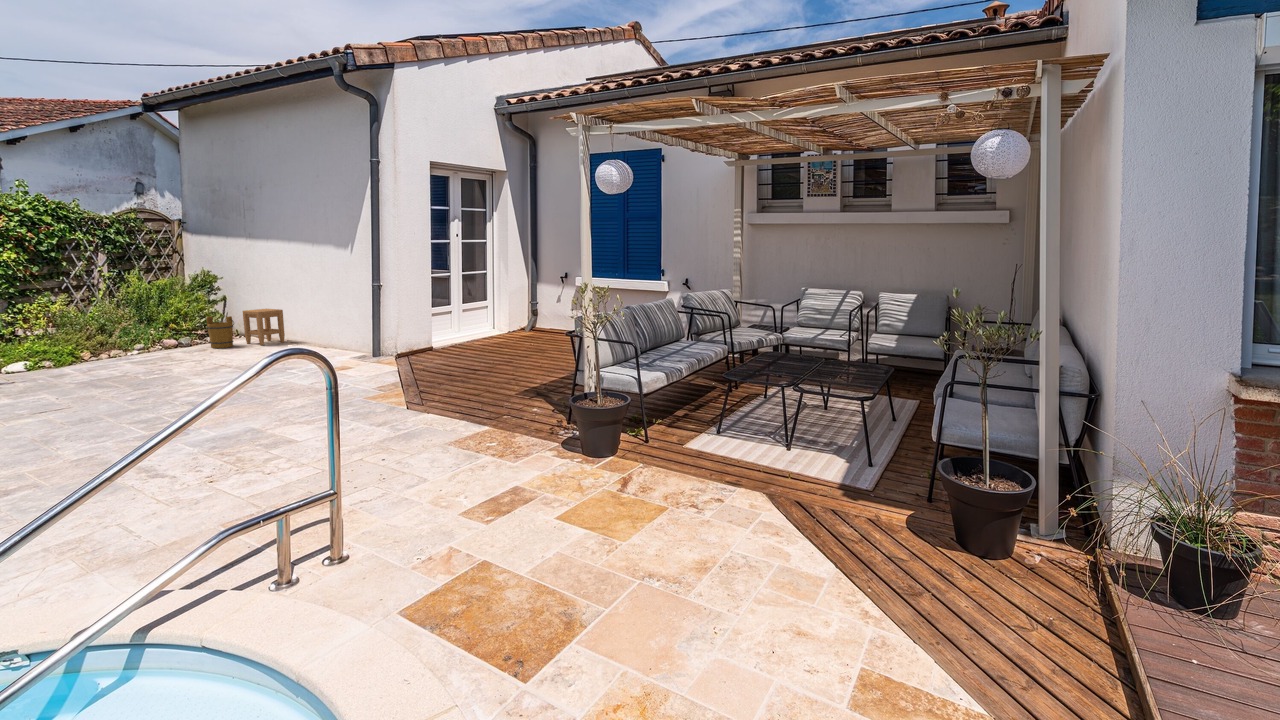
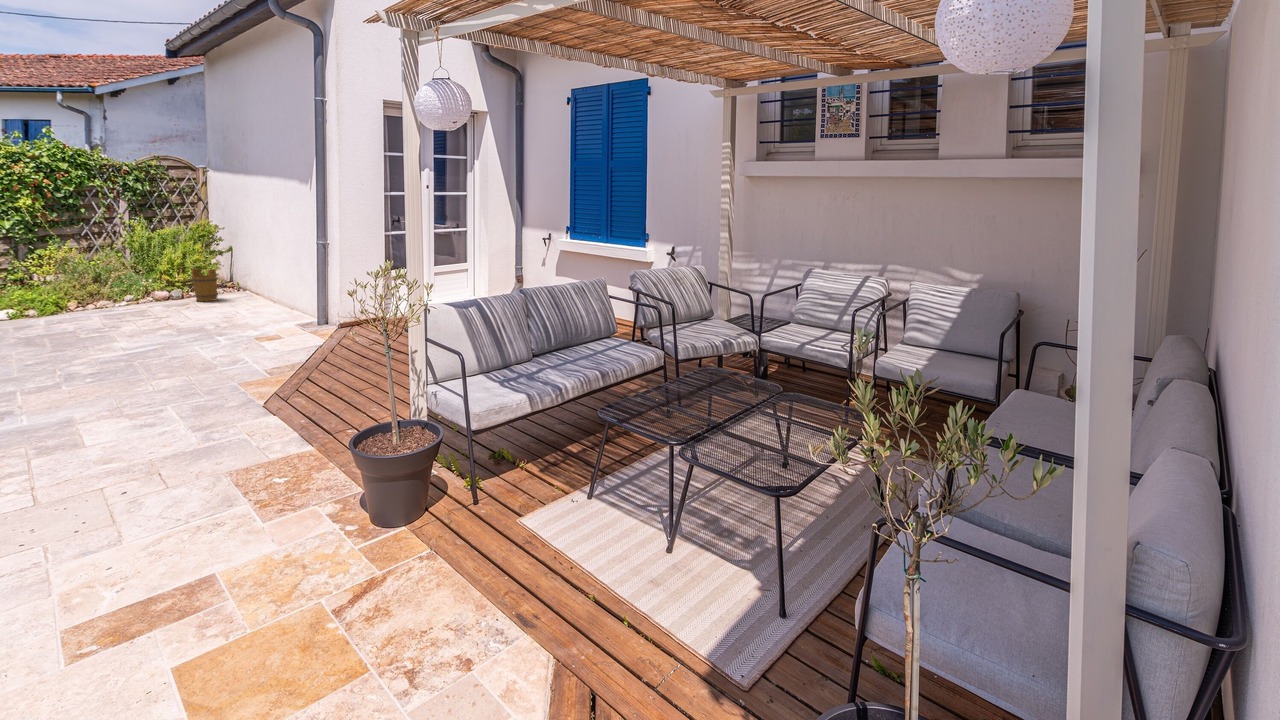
stool: present [243,309,285,346] -> none [230,262,269,301]

